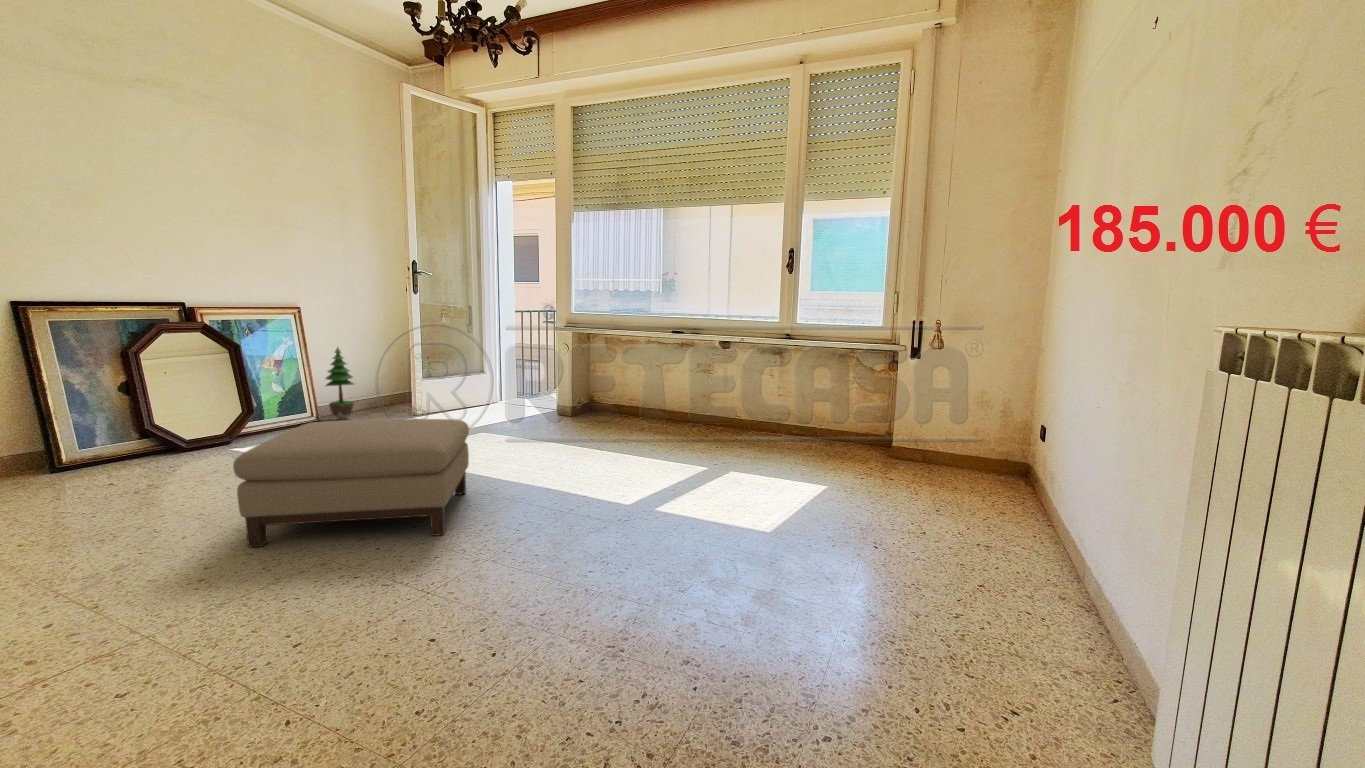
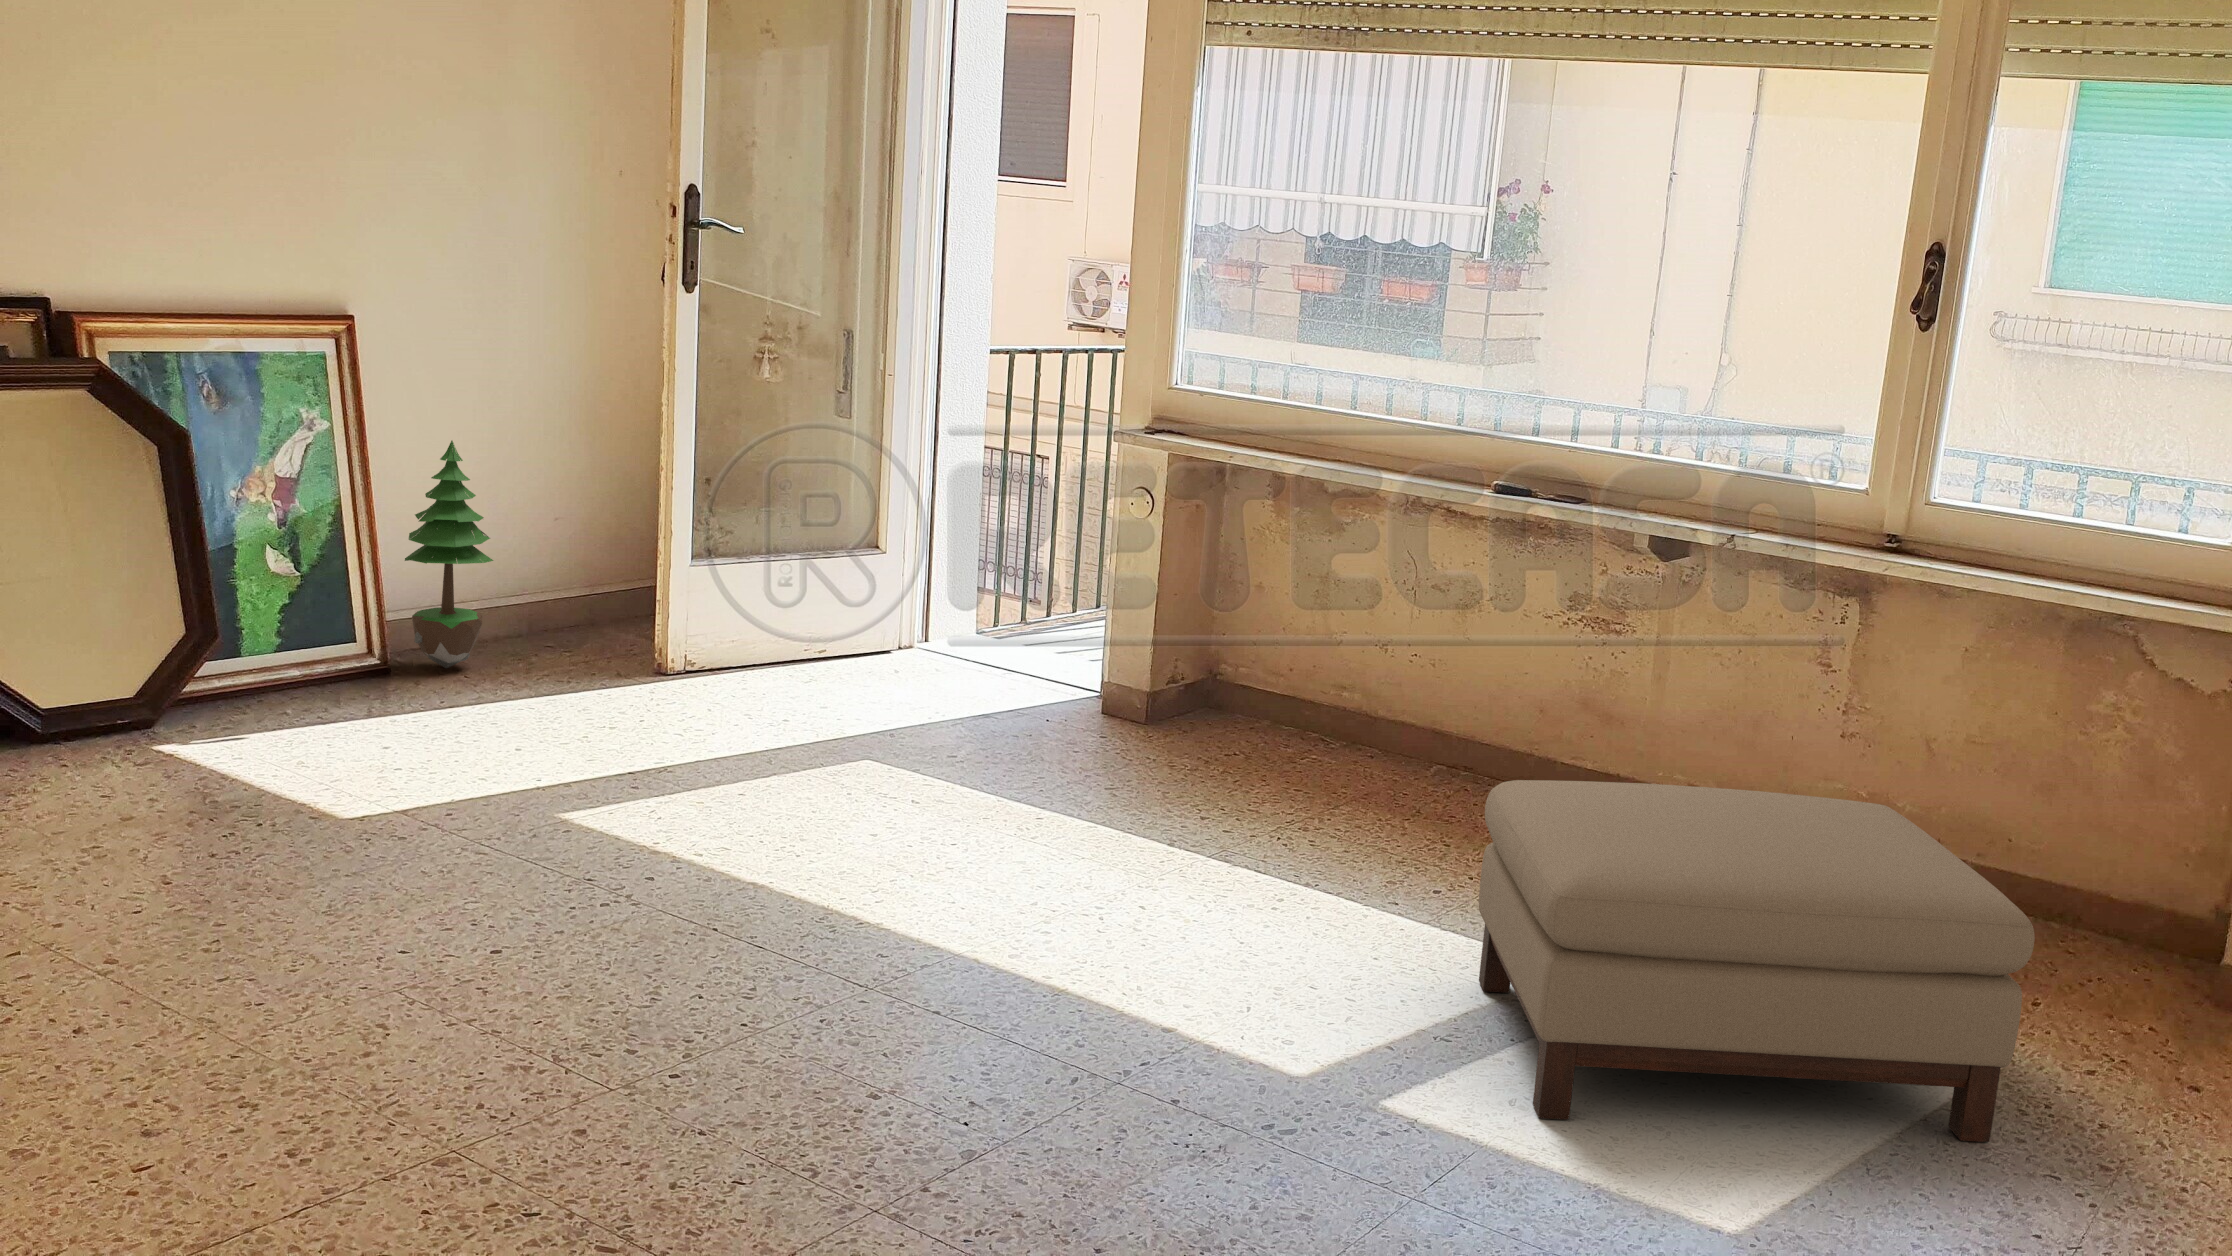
ottoman: present [233,419,469,547] -> present [1479,780,2035,1142]

